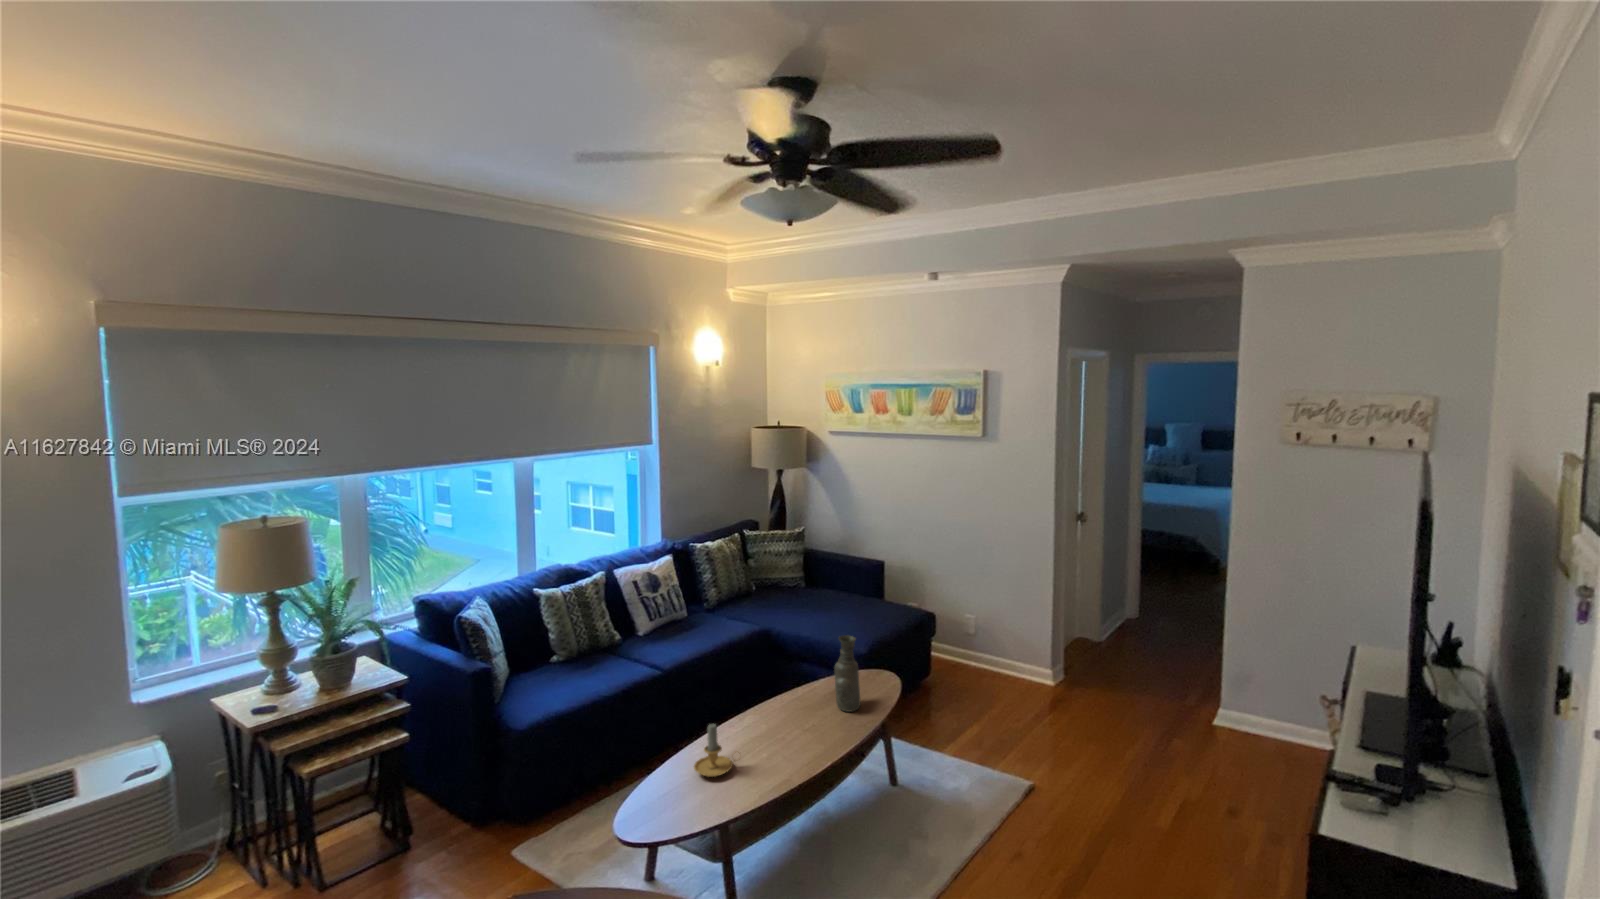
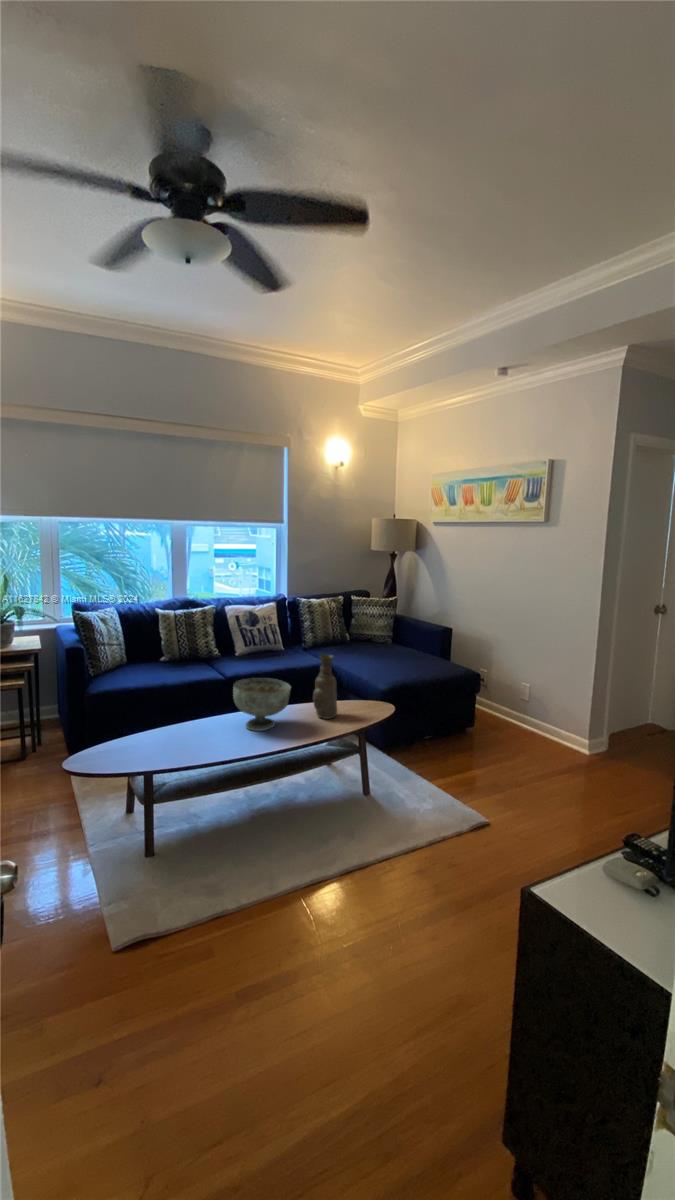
decorative bowl: none [756,676,827,746] -> present [233,678,291,731]
candle: present [694,724,736,777] -> none [166,695,205,737]

